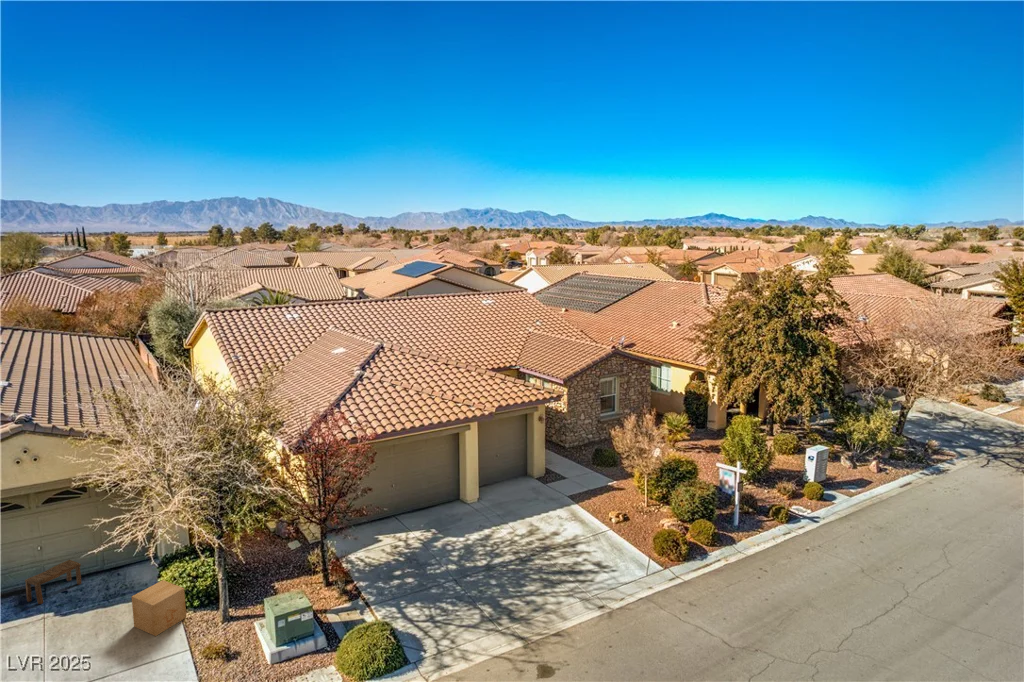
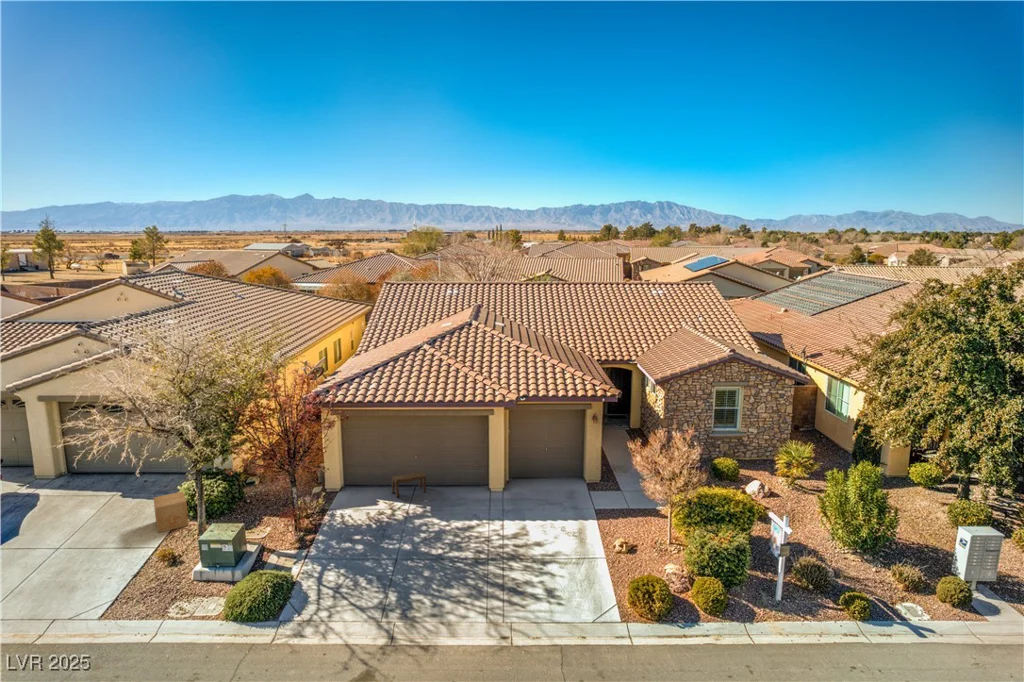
bench: present [25,560,81,604] -> present [392,471,426,497]

